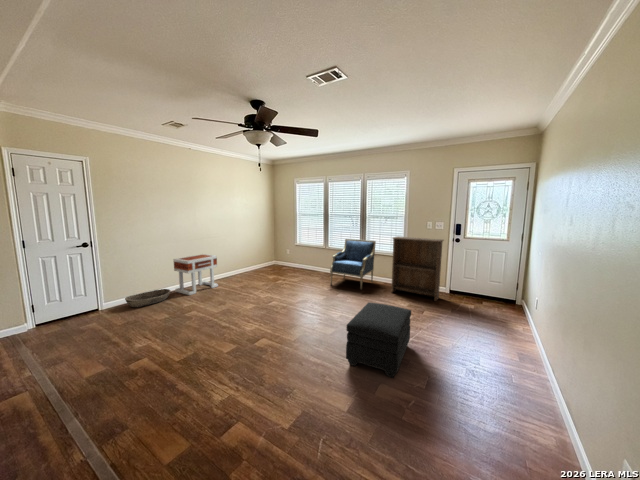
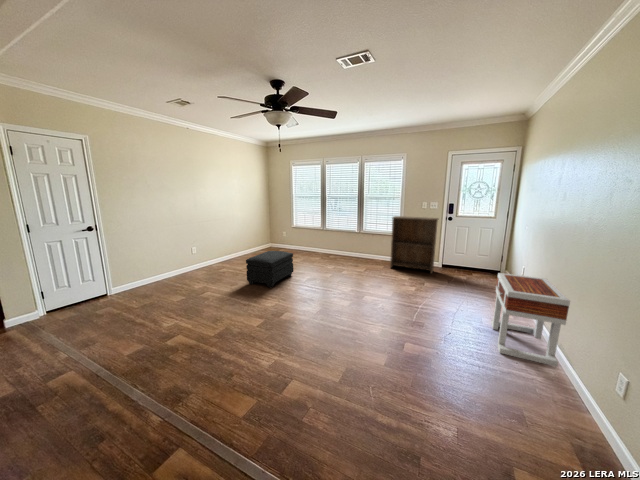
armchair: present [330,239,376,290] -> none [331,220,373,267]
side table: present [173,254,218,295] -> present [491,273,570,367]
basket: present [125,289,170,307] -> none [134,272,178,291]
ottoman: present [346,302,411,378] -> present [246,251,293,288]

